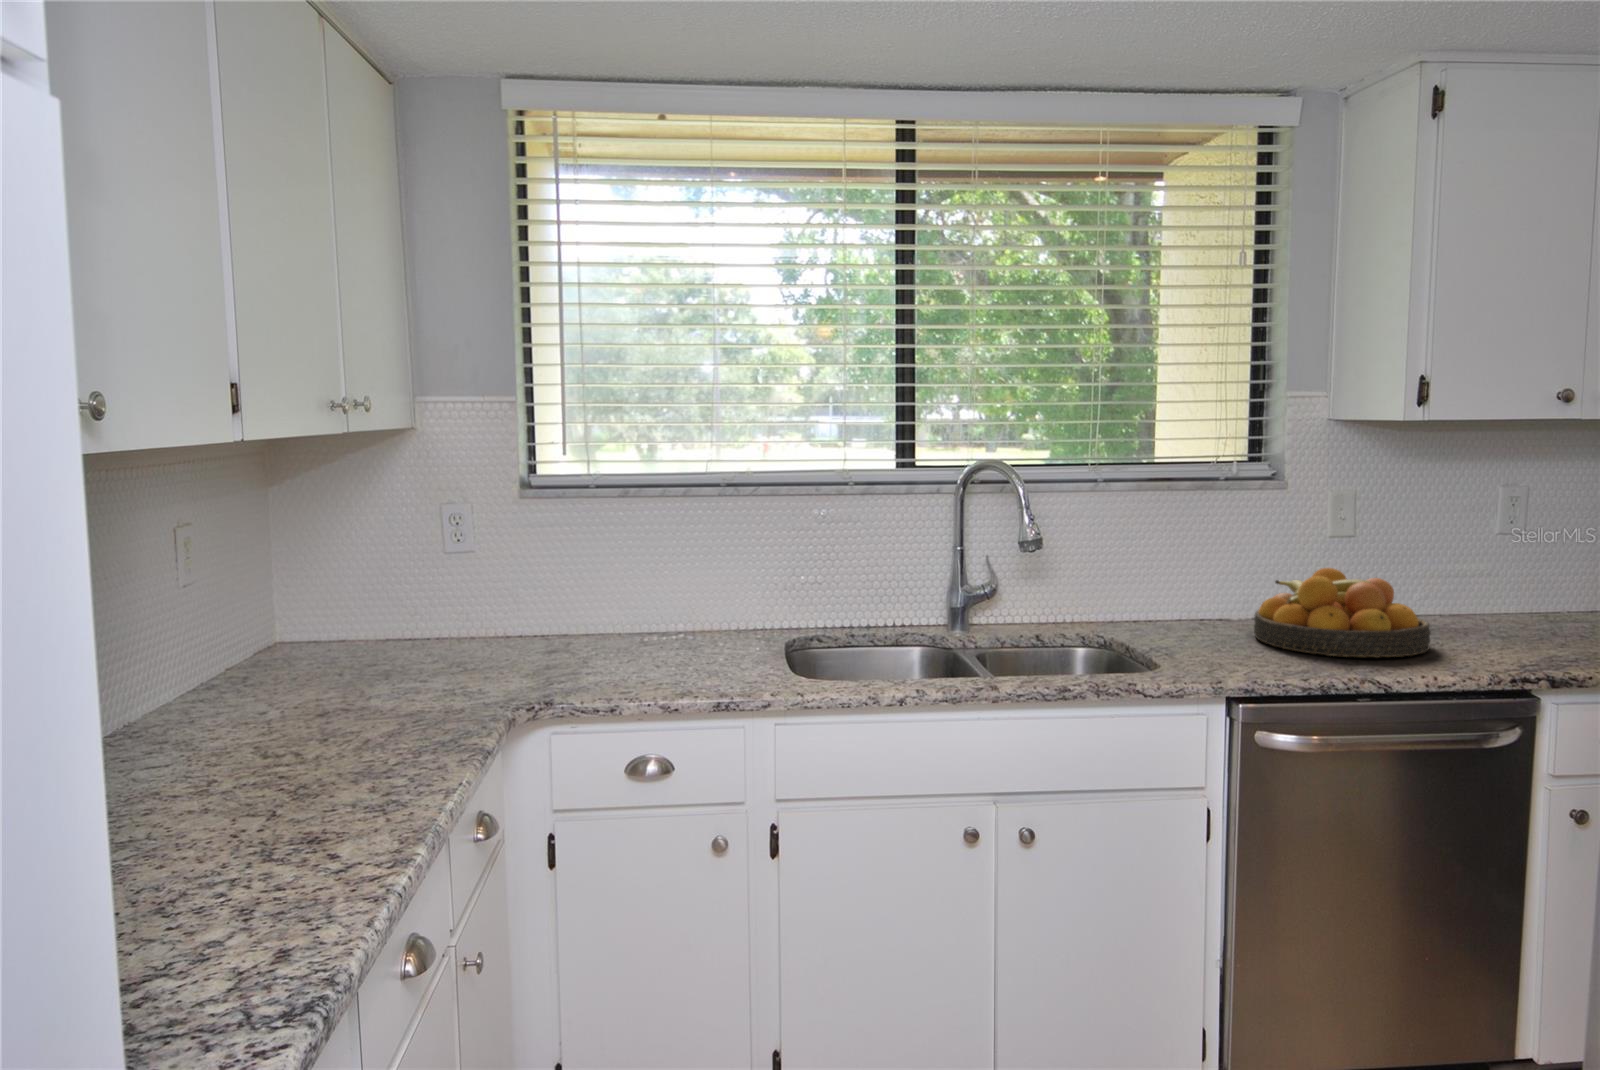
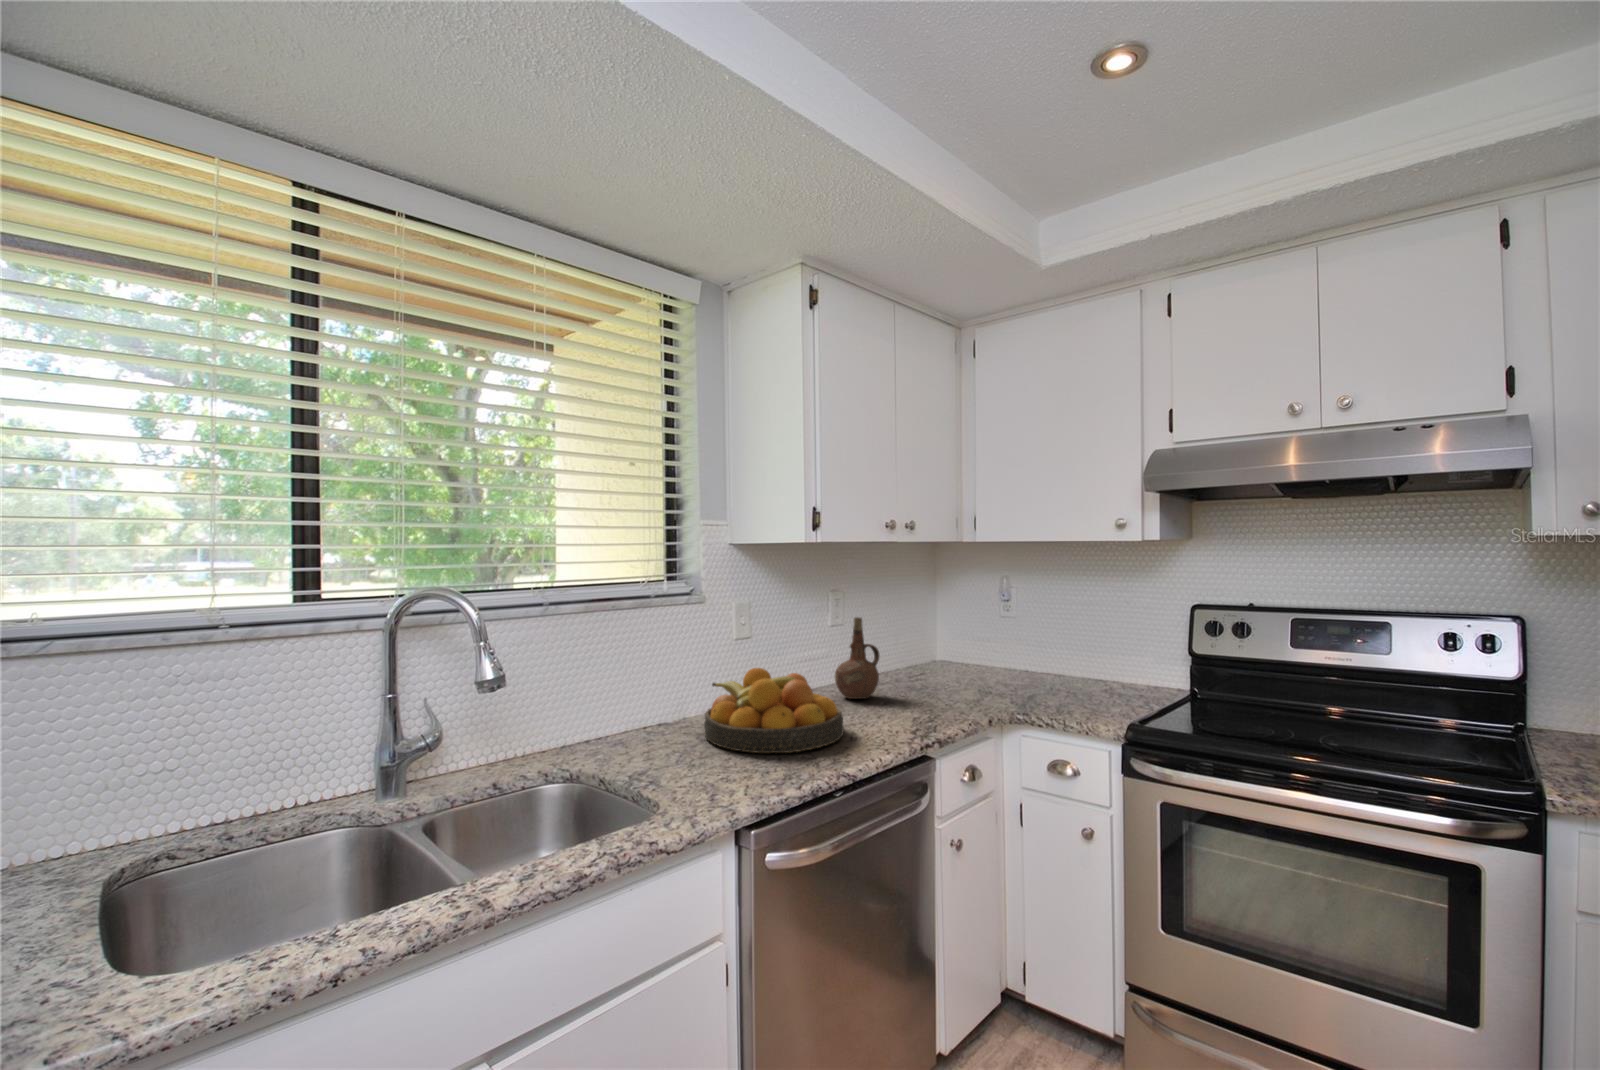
ceramic pitcher: none [1475,522,1551,629] -> present [835,617,879,699]

